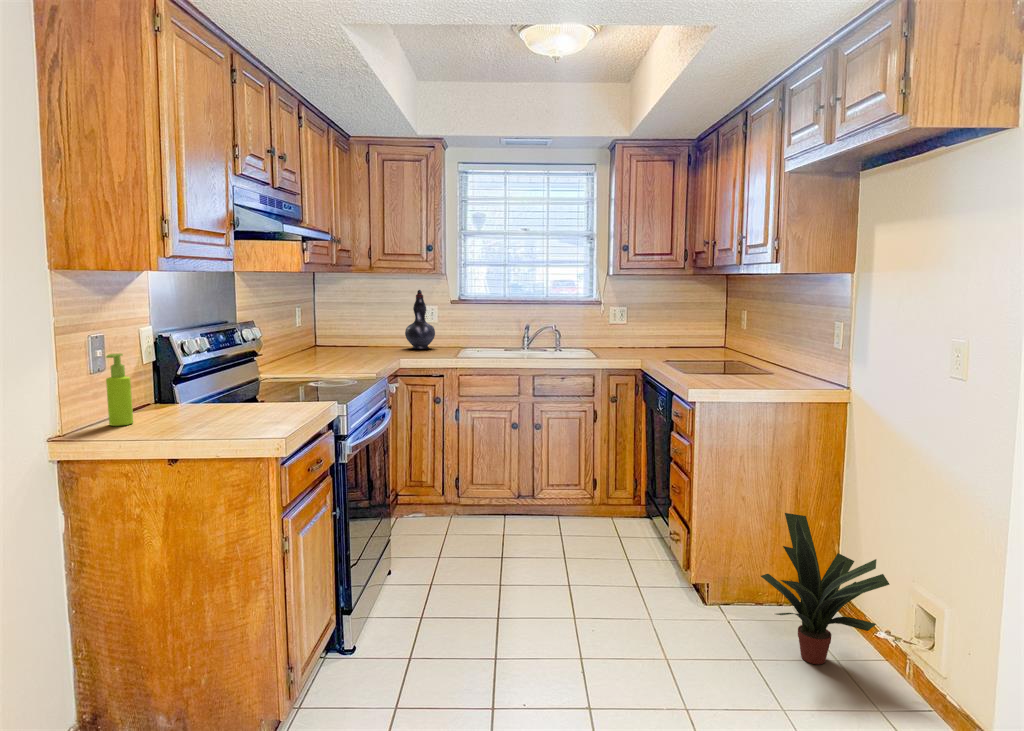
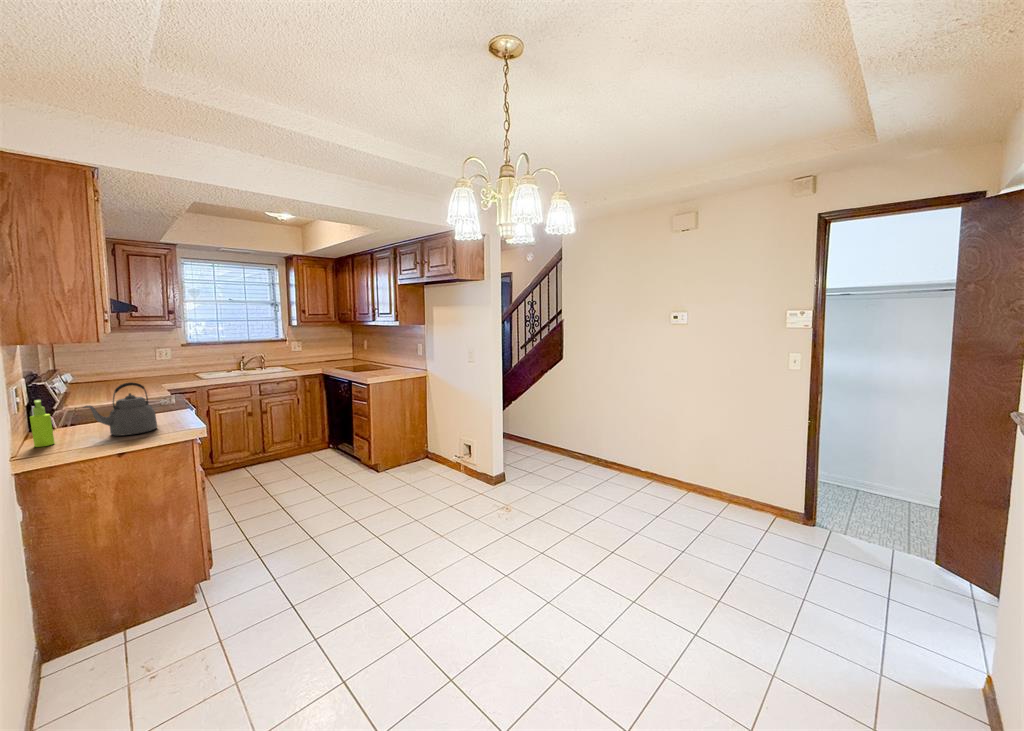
decorative vase: present [405,290,435,349] -> none [144,337,170,377]
kettle: none [156,340,256,429] -> present [83,382,157,436]
potted plant: present [761,513,890,664] -> none [405,425,452,480]

